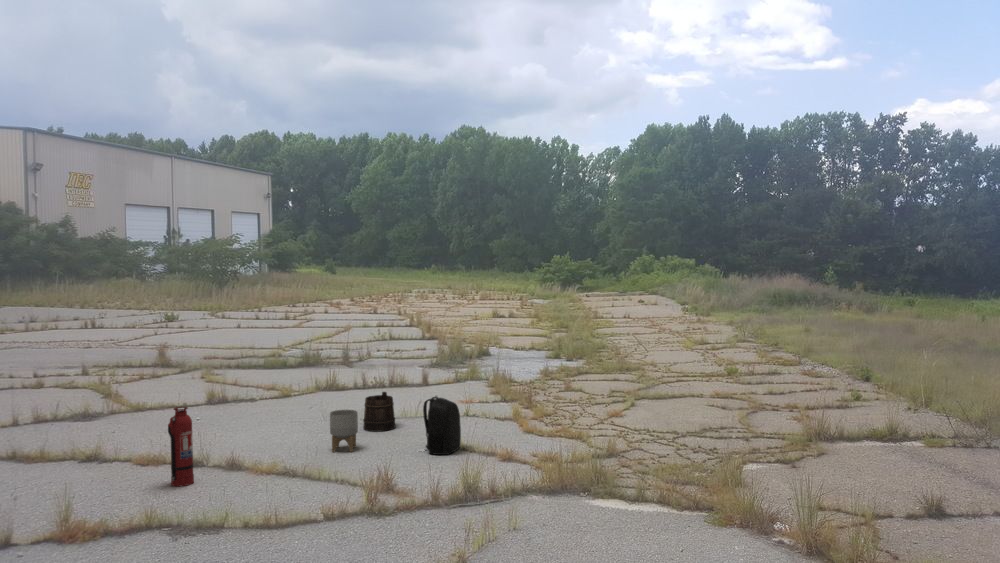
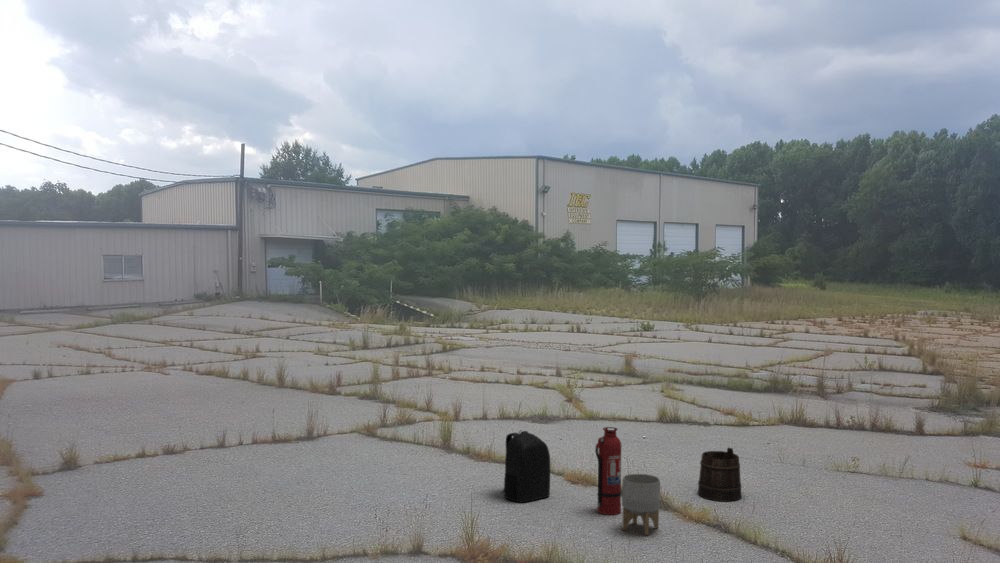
bucket: present [363,392,395,432] -> present [698,448,741,502]
backpack: present [423,396,461,455] -> present [503,431,550,503]
planter: present [330,409,358,452] -> present [622,474,660,535]

